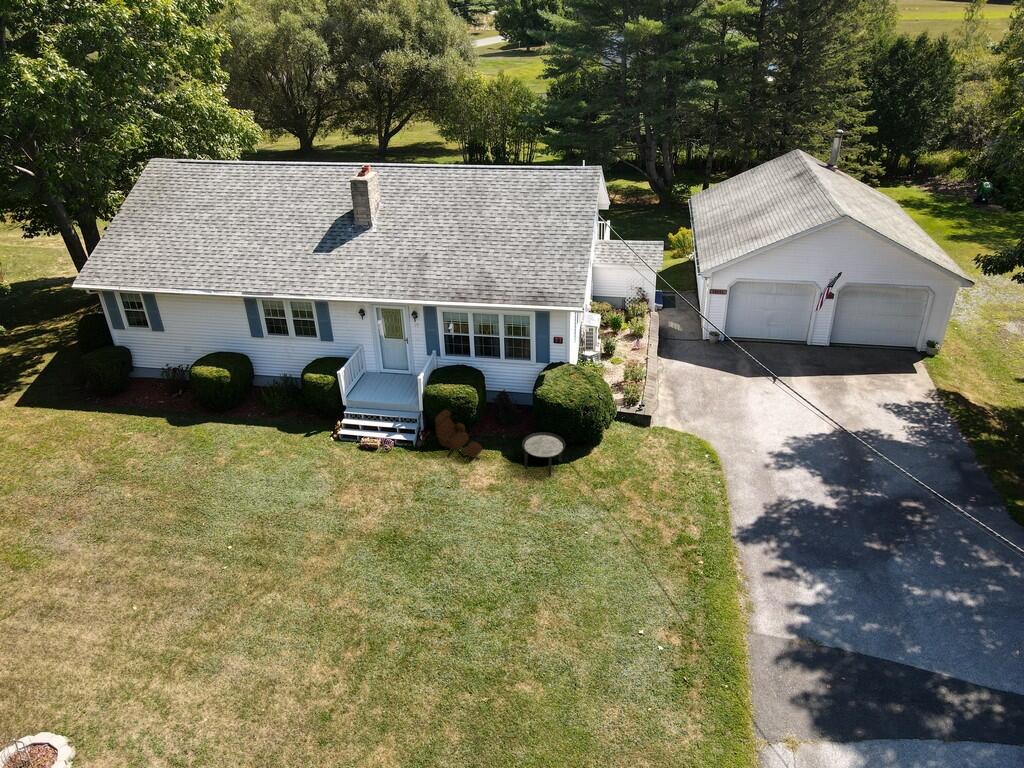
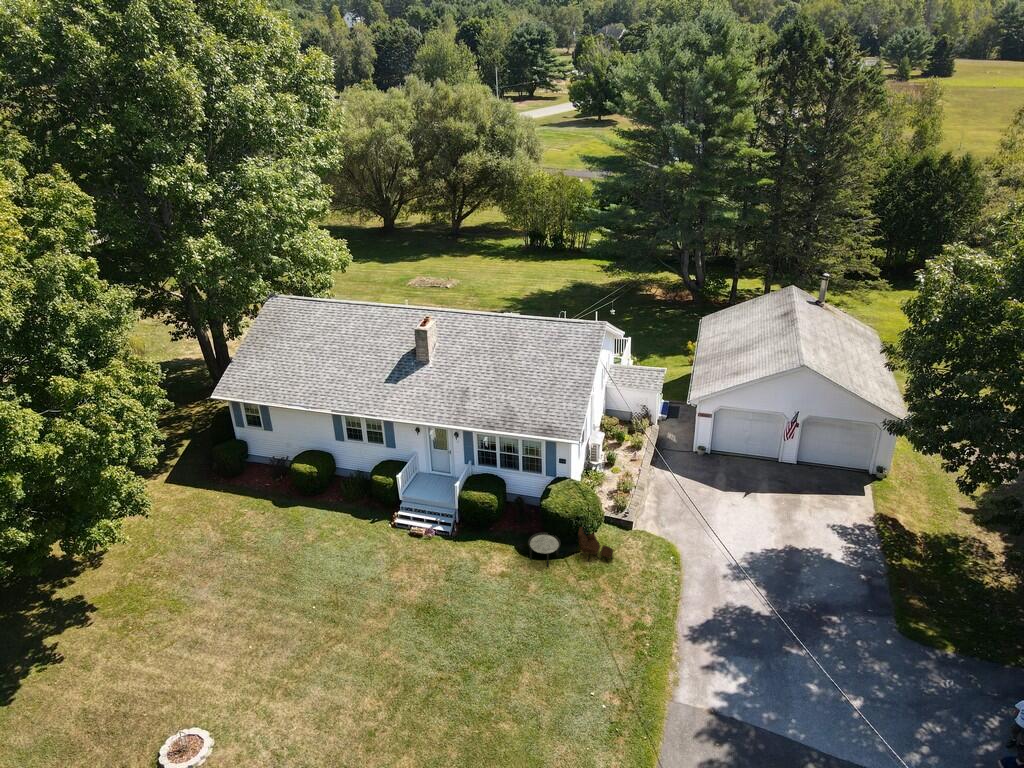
lounge chair: present [435,410,483,461] -> present [578,527,613,561]

